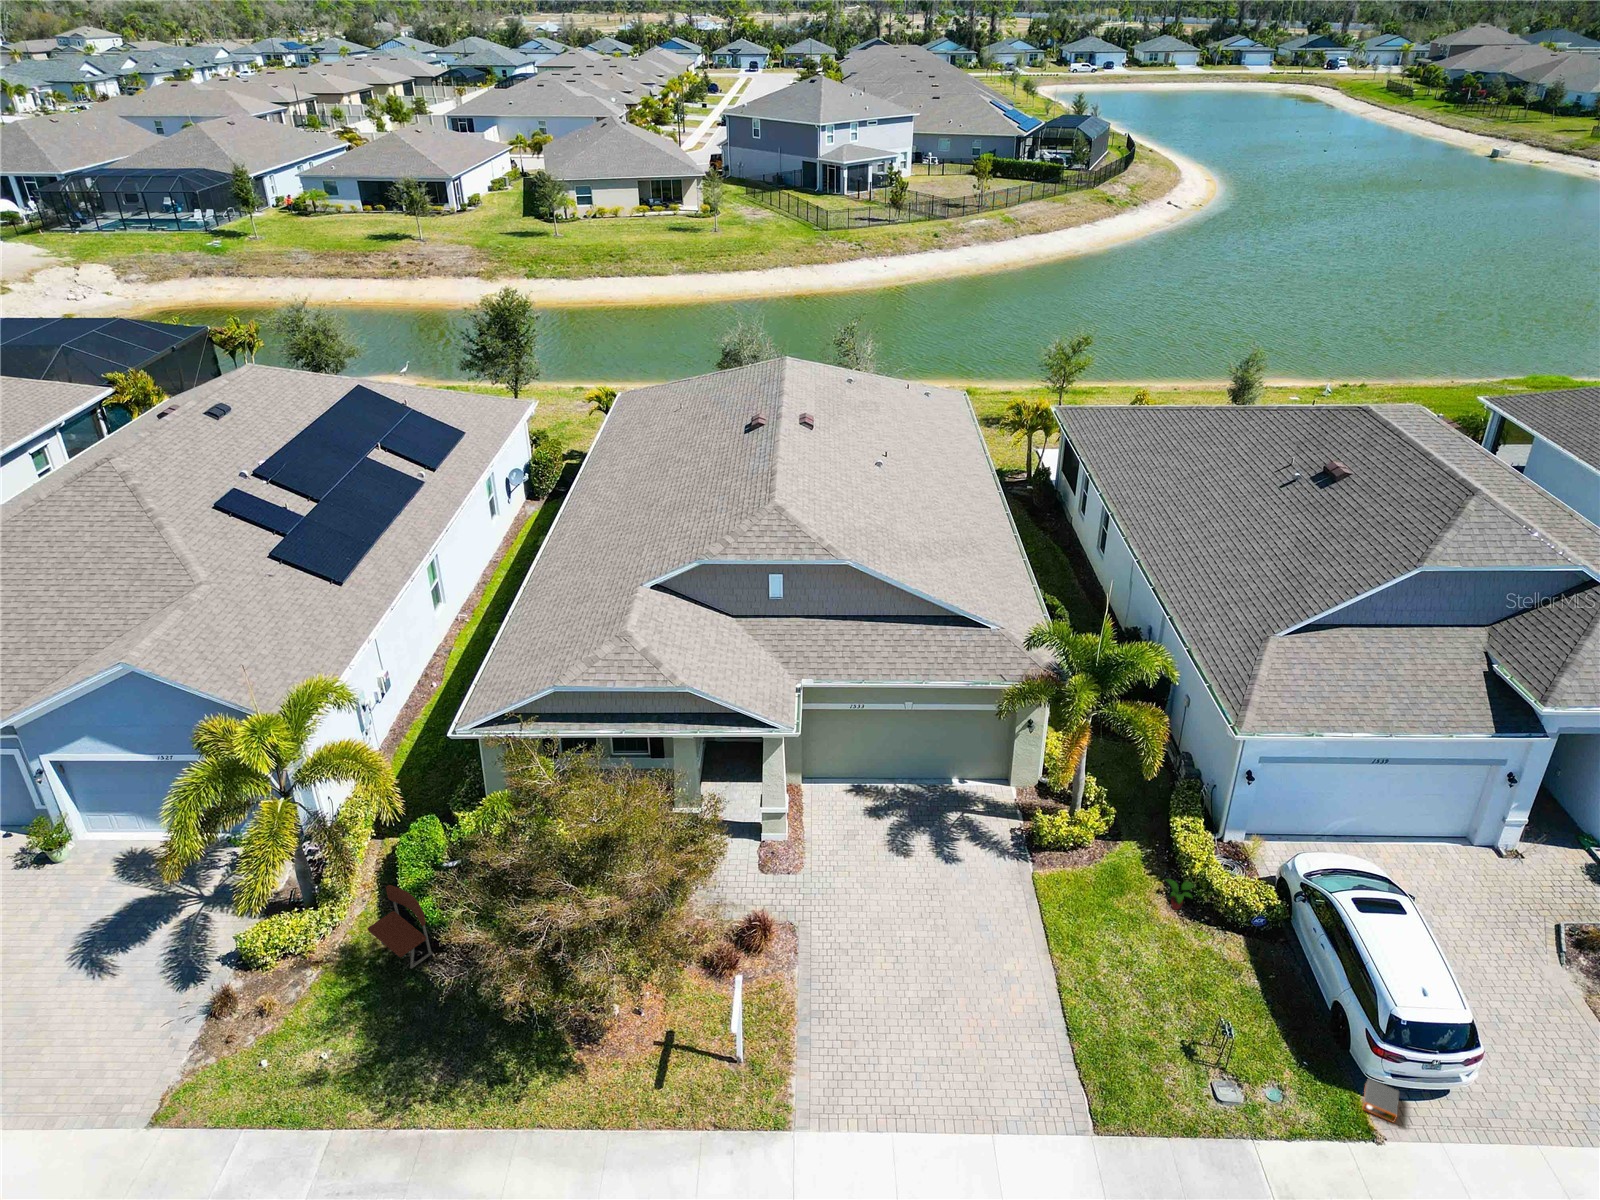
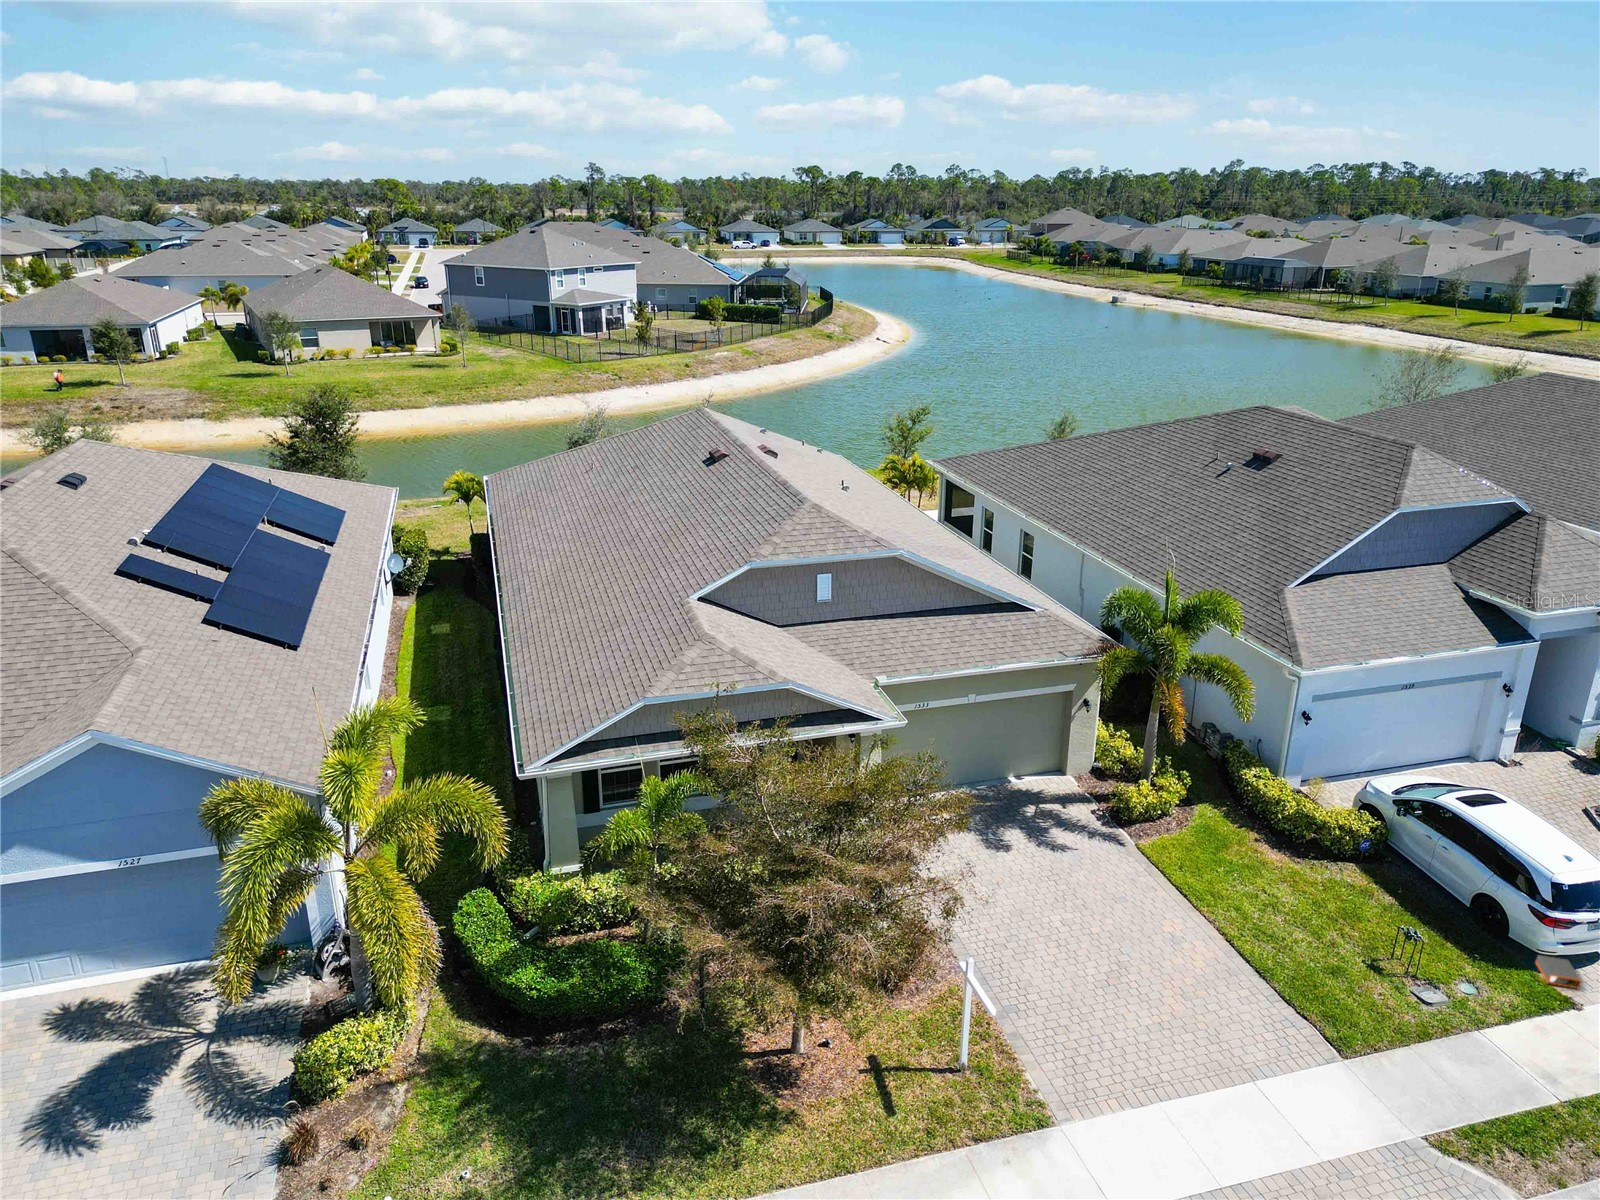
potted plant: present [1166,879,1195,910] -> none [1266,821,1301,852]
bench: present [368,885,433,969] -> none [462,959,546,1058]

